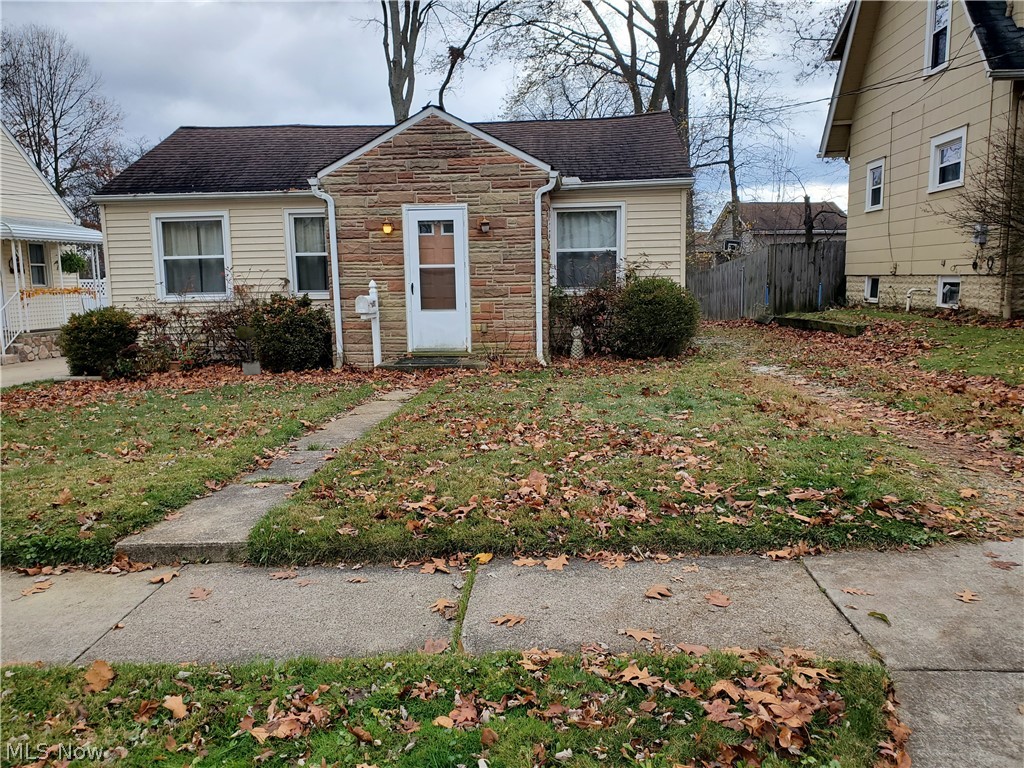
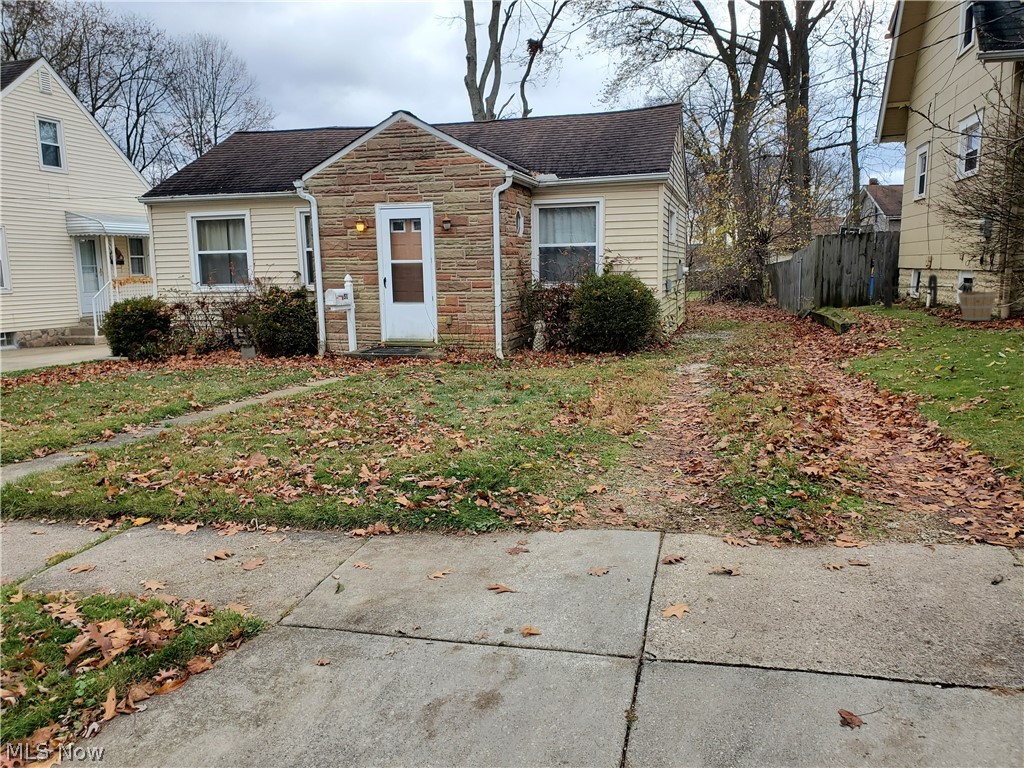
bench: none [856,280,908,311] -> present [884,274,937,308]
wooden bucket: none [965,294,1003,321] -> present [958,291,997,321]

